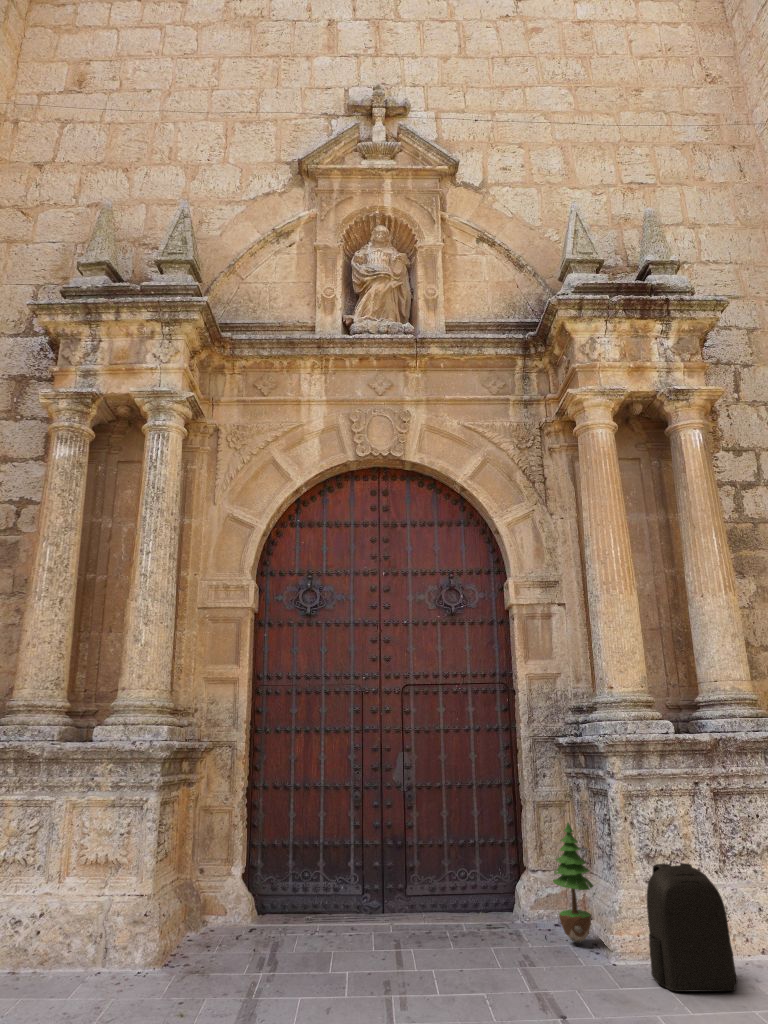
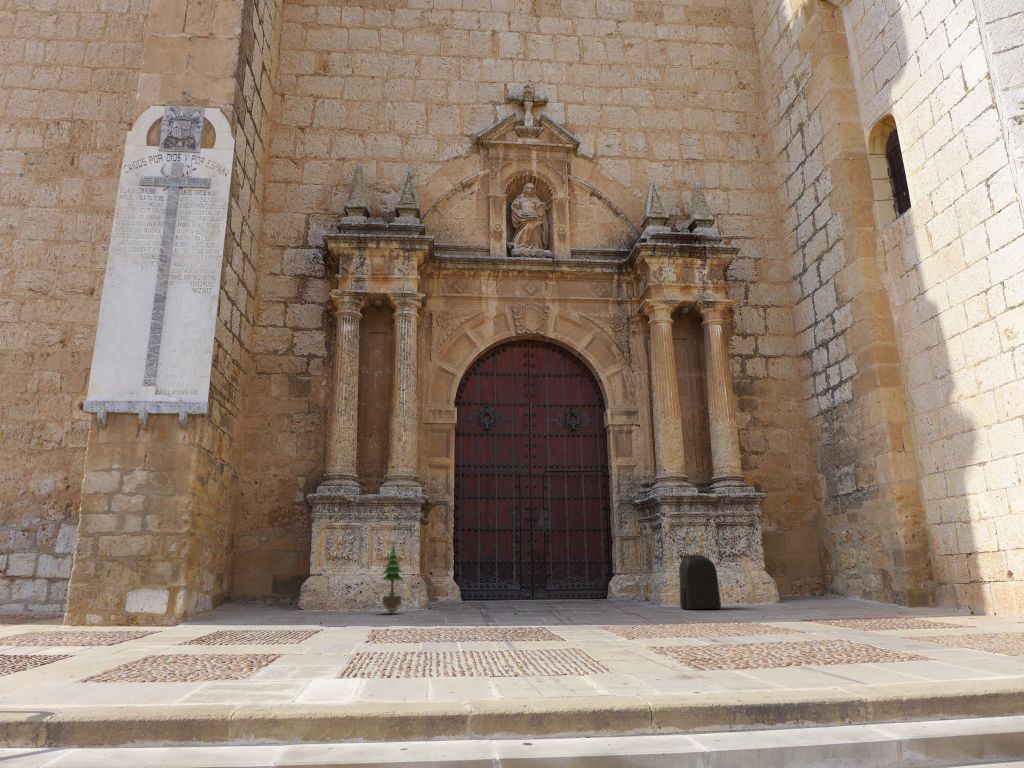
potted tree: present [553,823,593,944] -> present [382,545,404,613]

